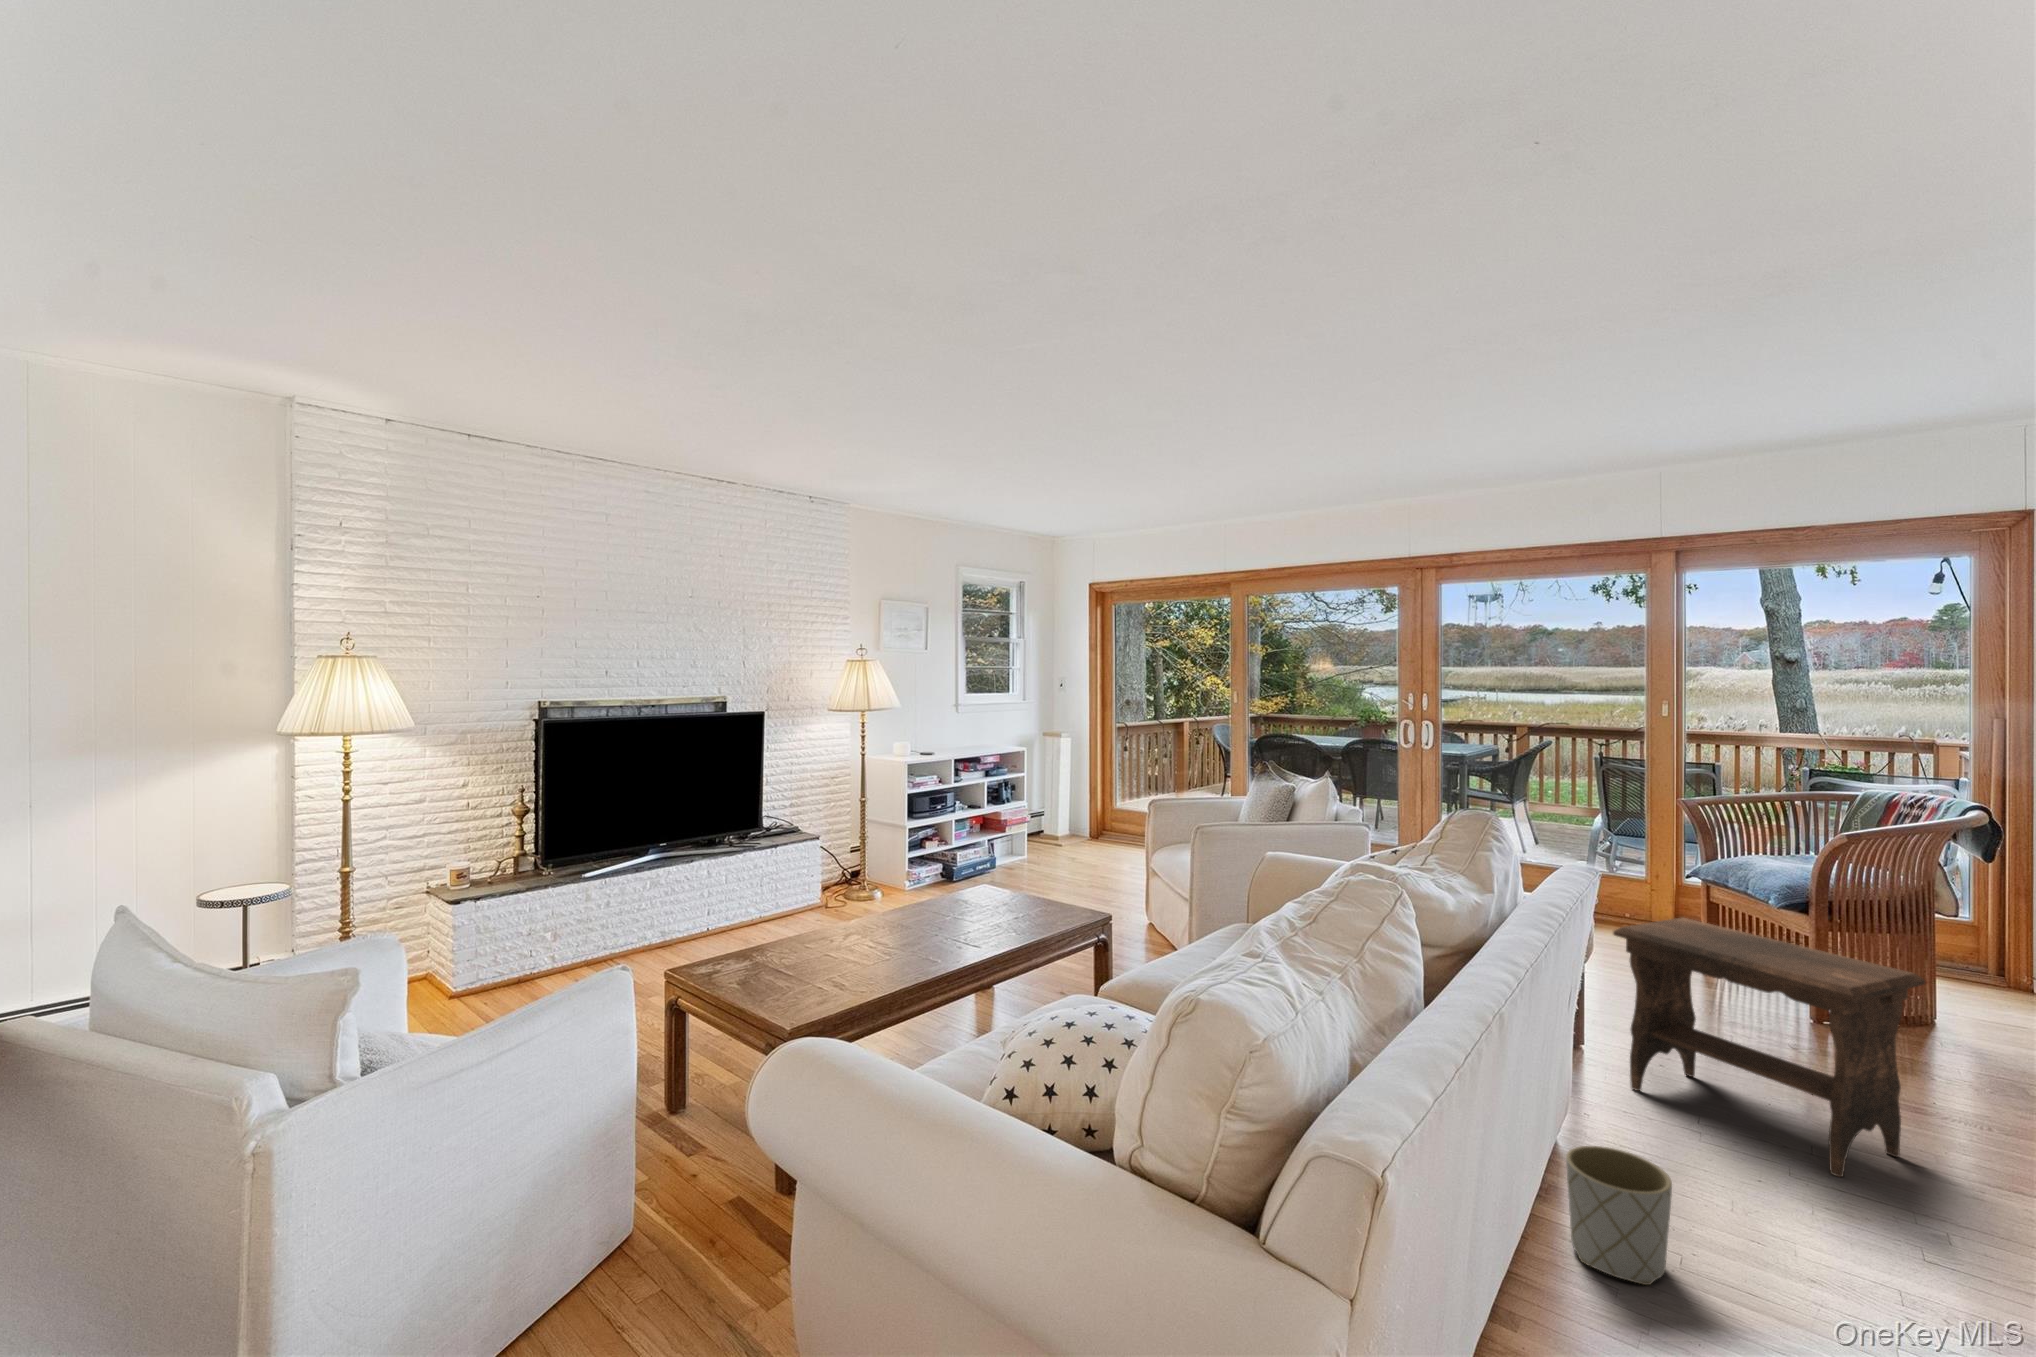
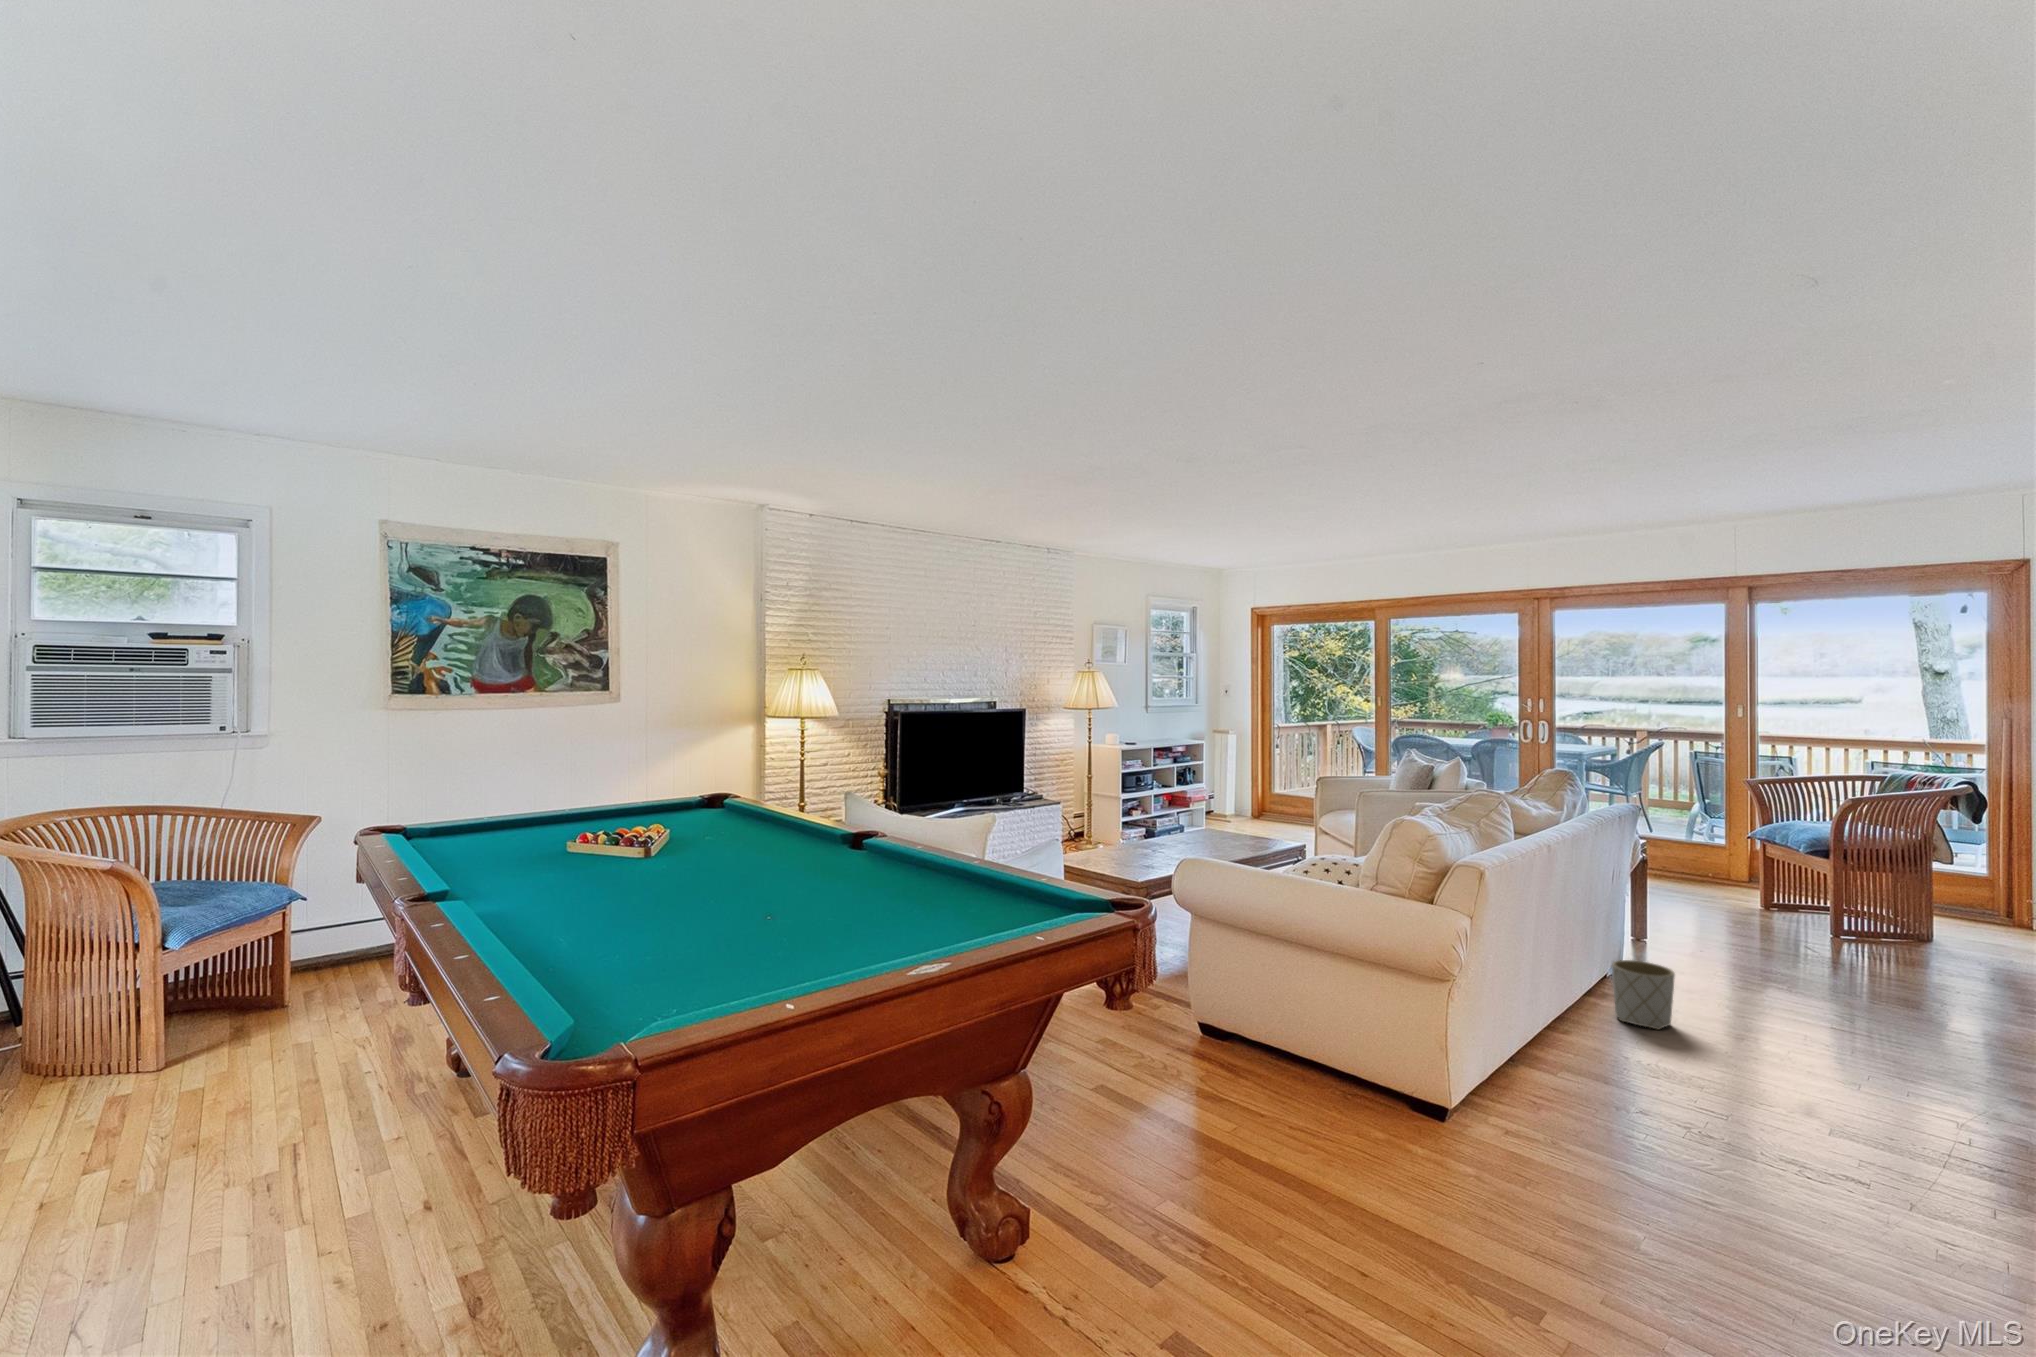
footstool: present [1613,918,1925,1177] -> none [1665,850,1870,1001]

